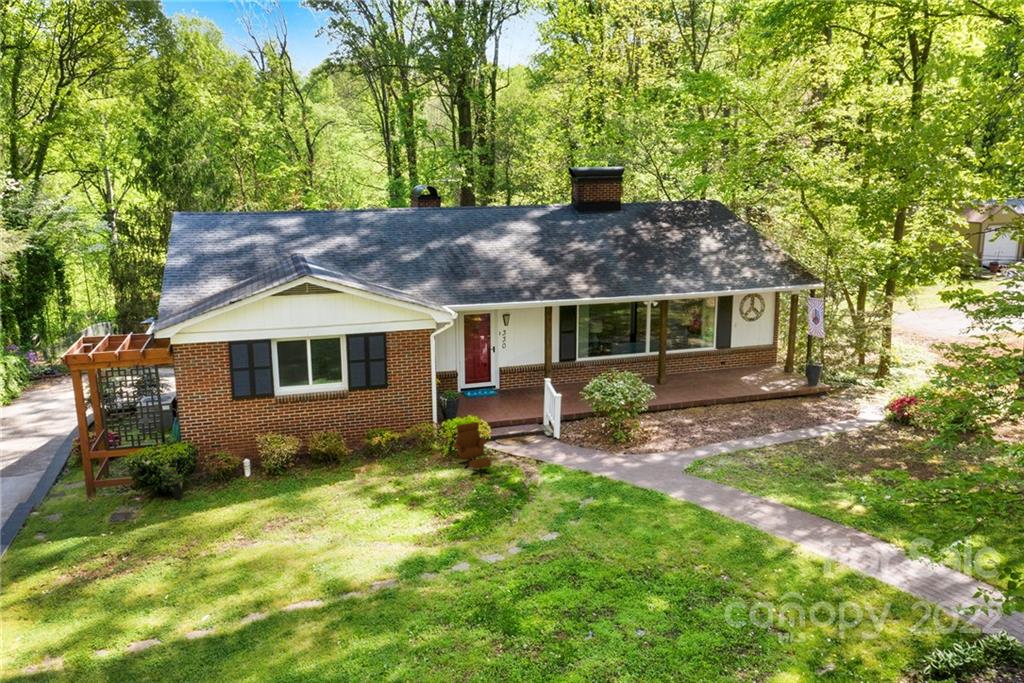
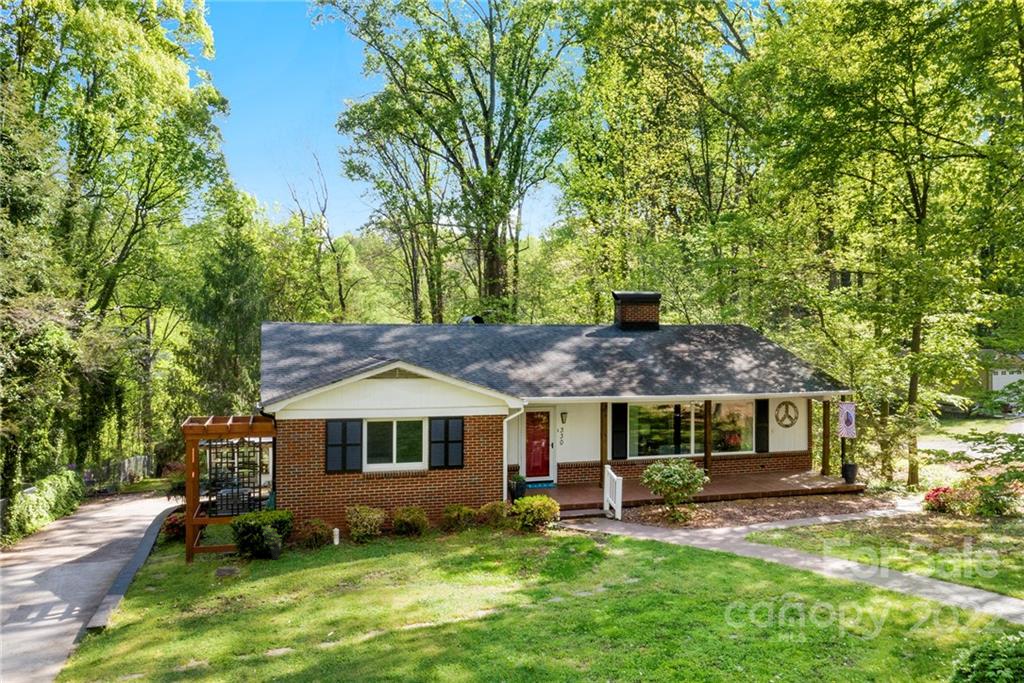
lounge chair: present [453,422,491,478] -> none [526,497,564,546]

